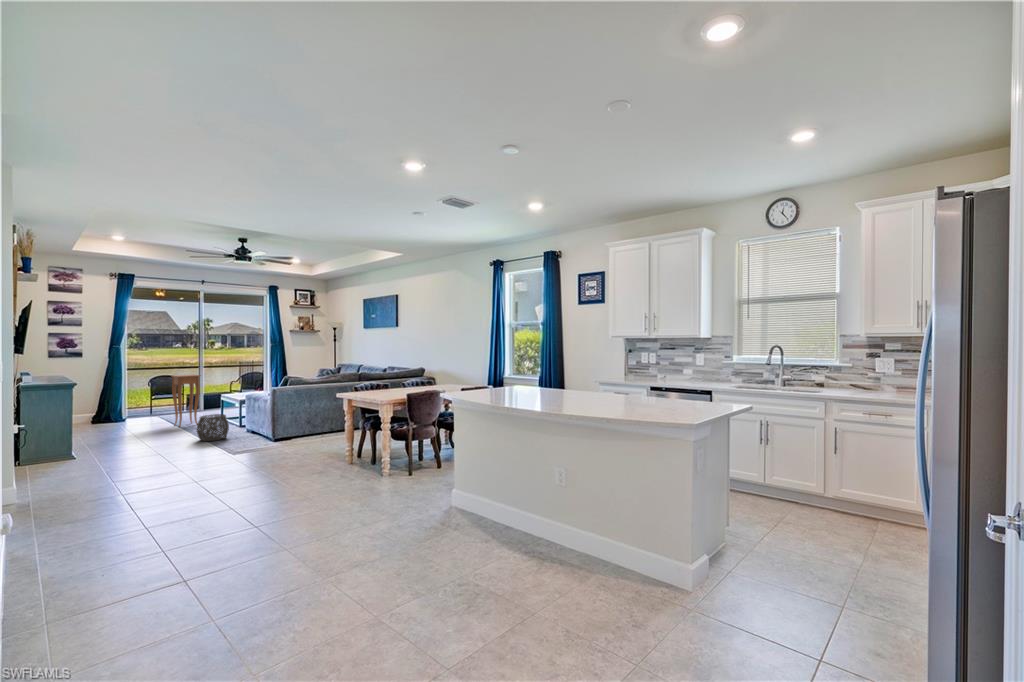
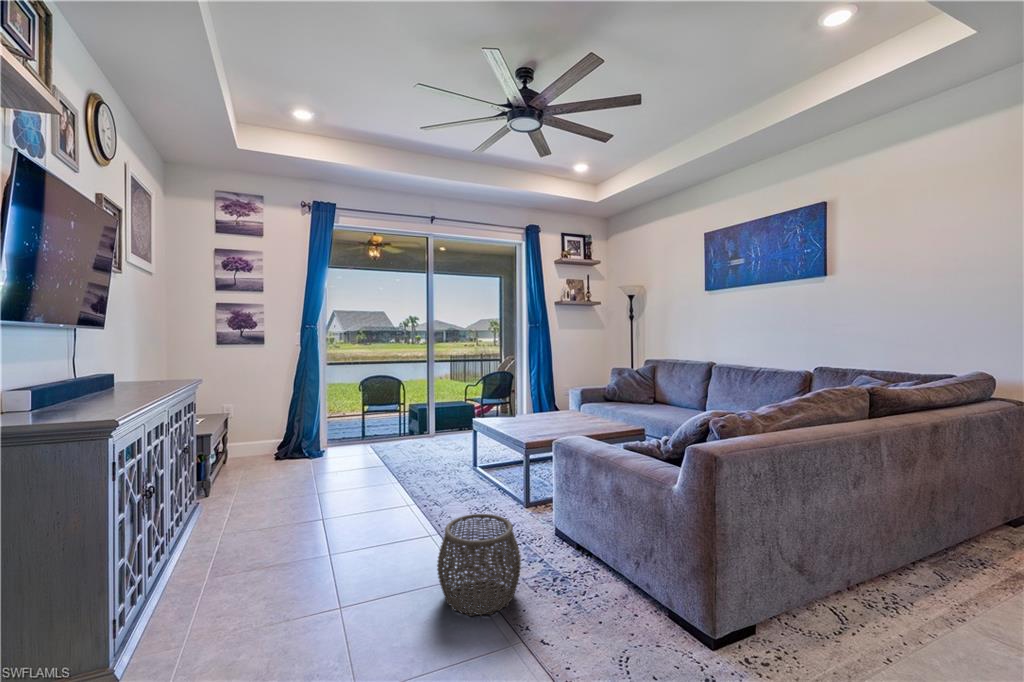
side table: present [172,374,200,427] -> none [384,380,436,493]

